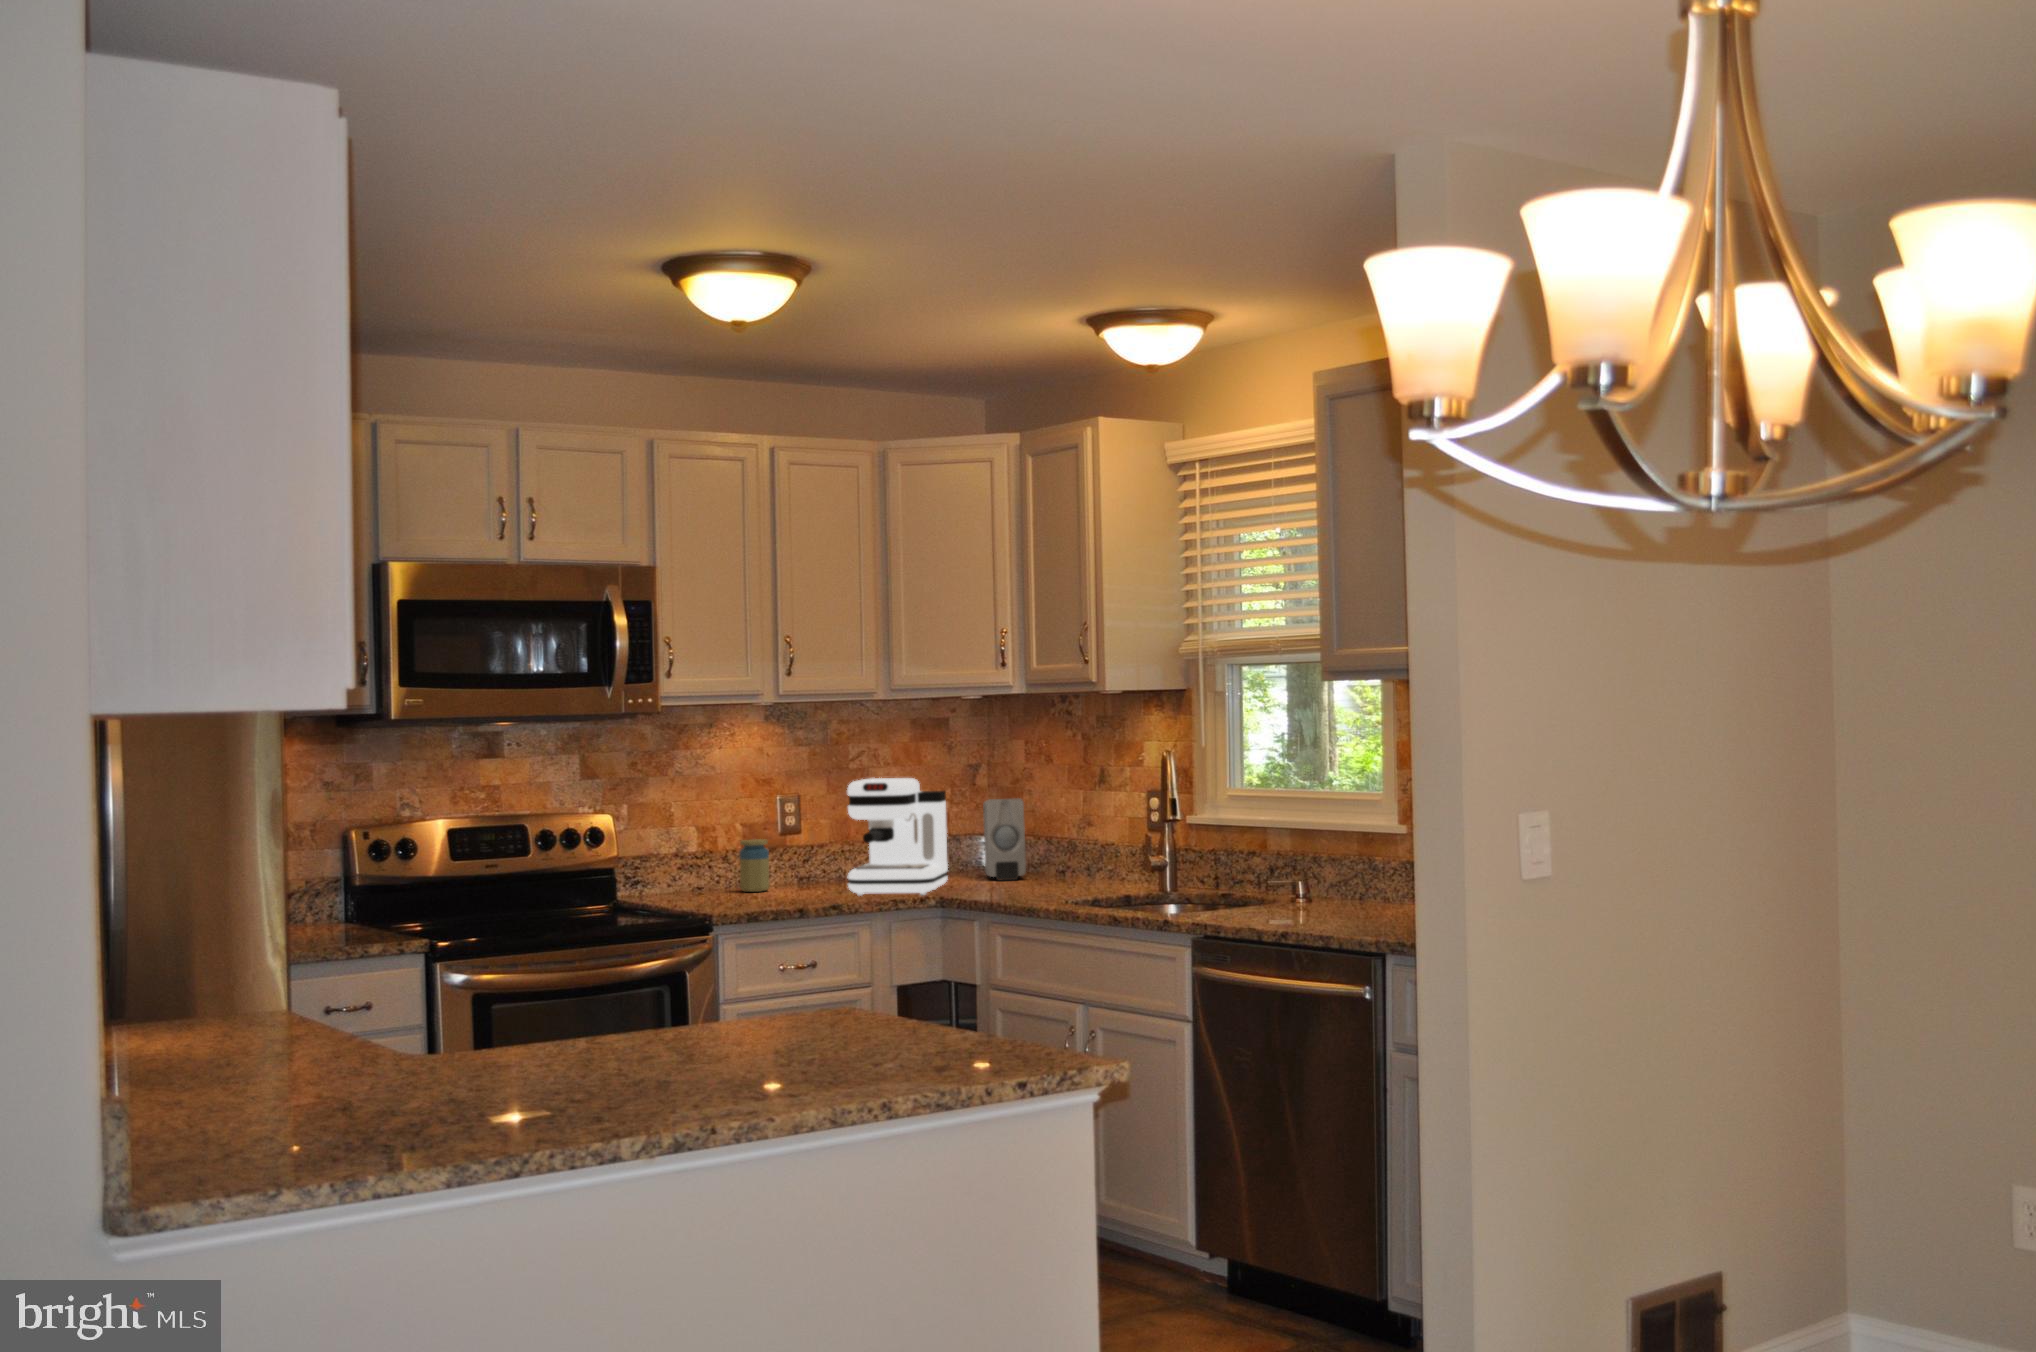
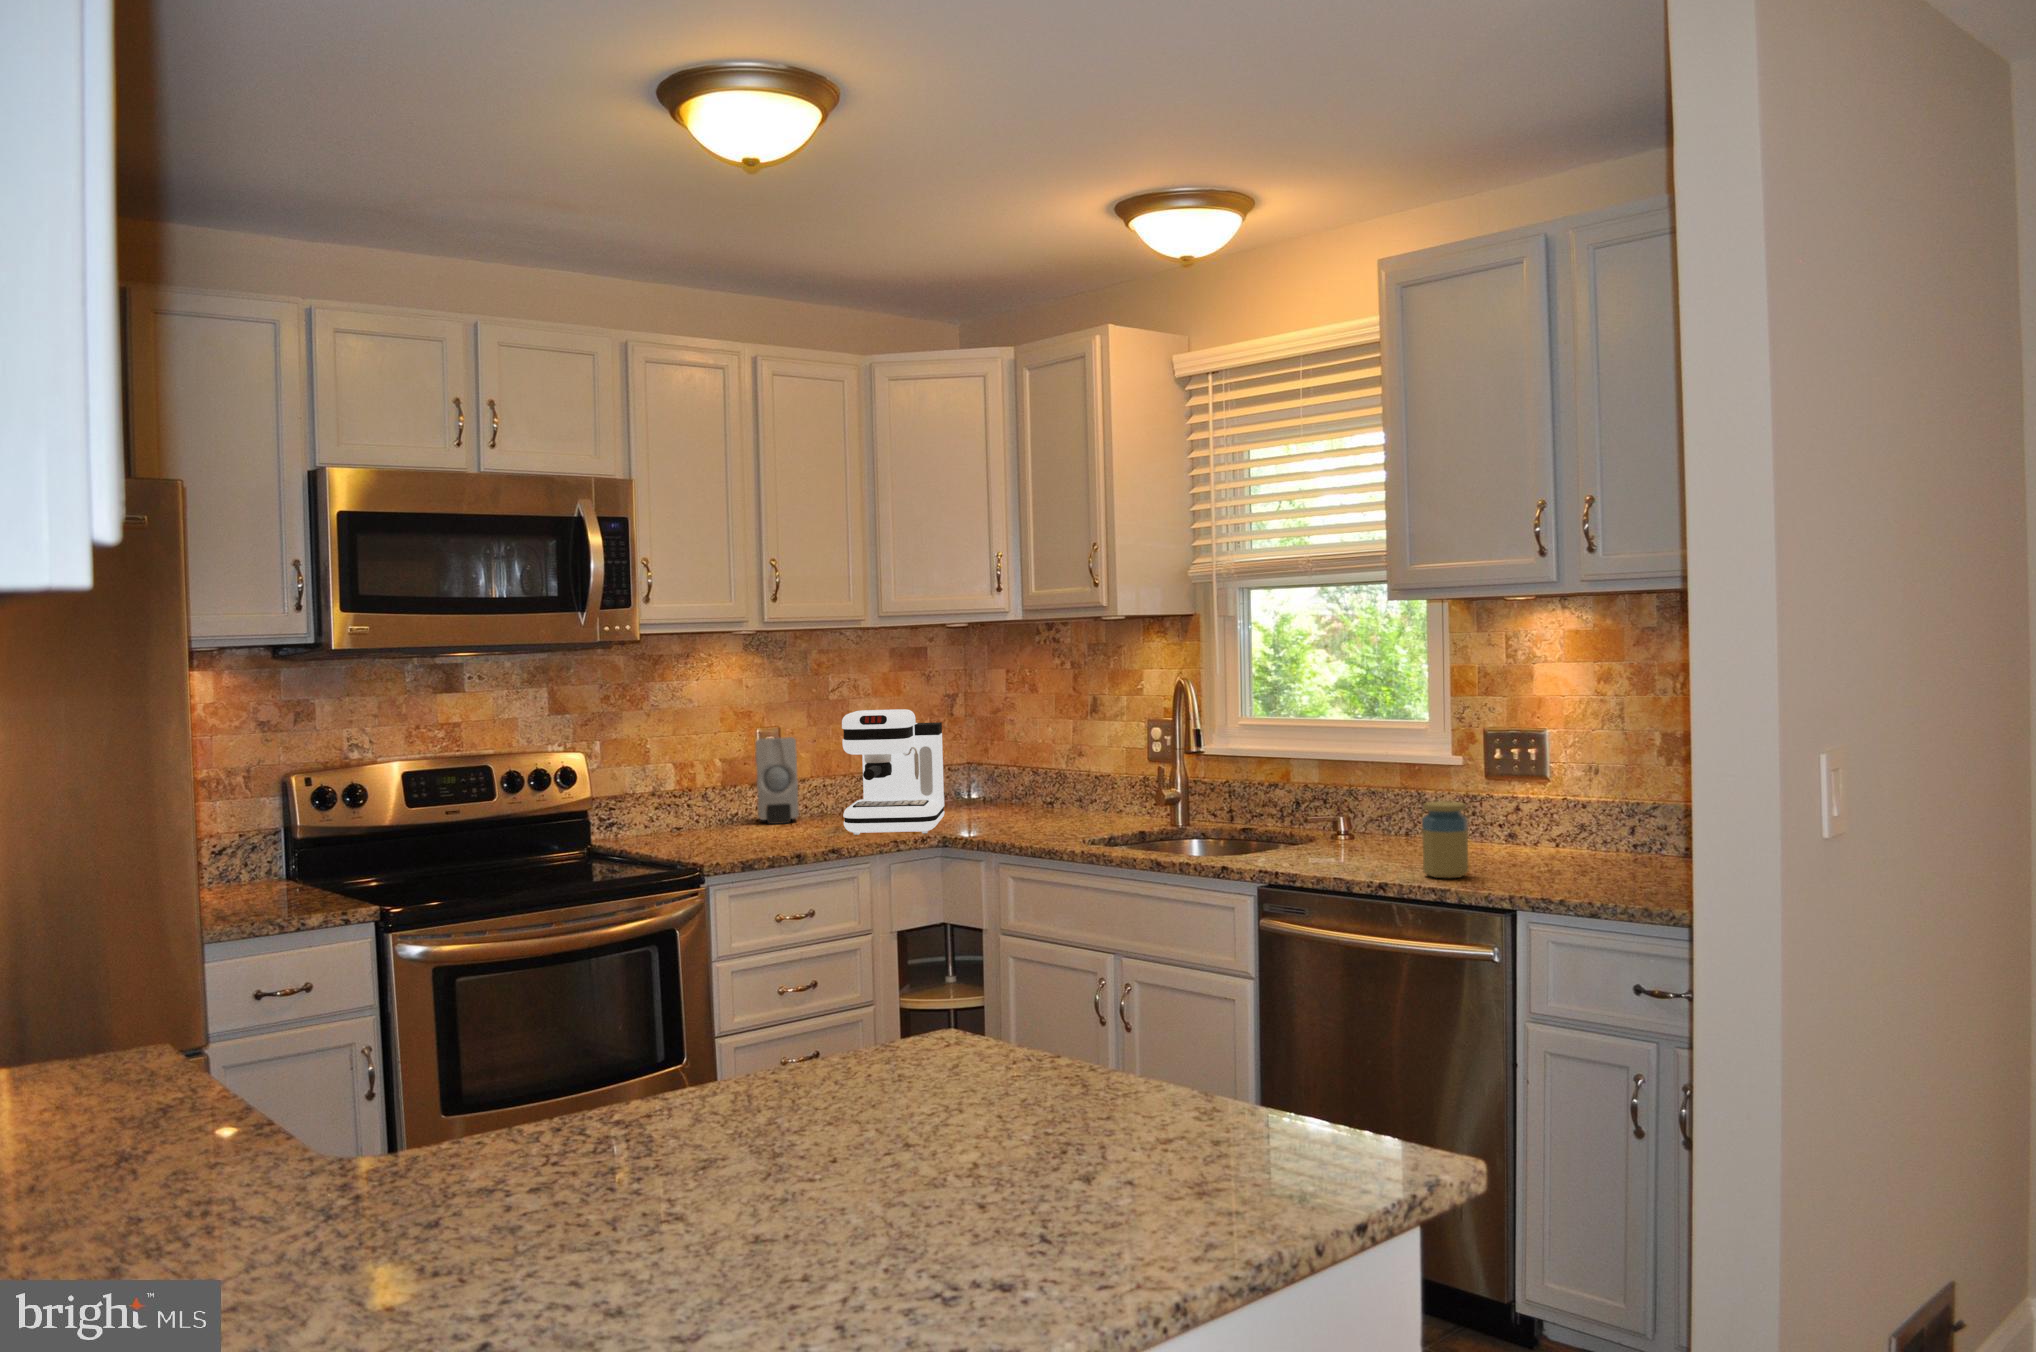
soap dispenser: present [983,798,1026,881] -> present [756,737,799,824]
jar: present [740,839,770,892] -> present [1422,801,1468,878]

